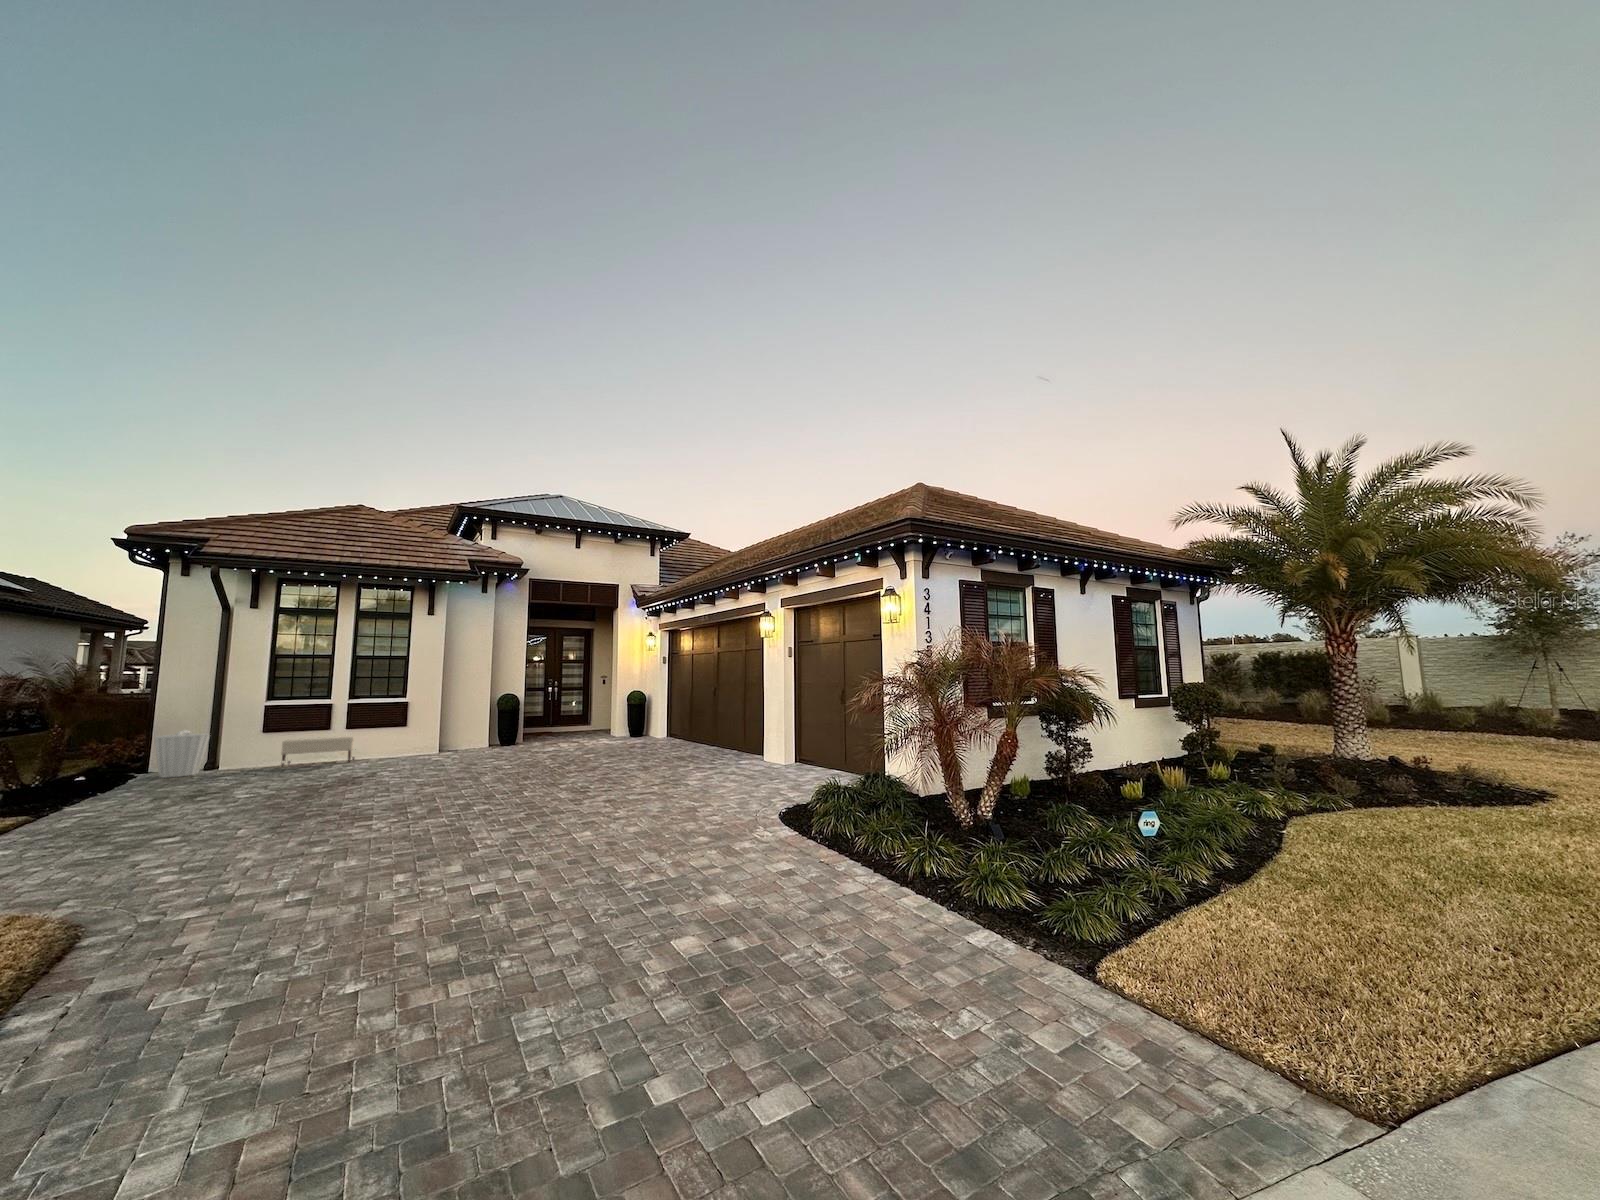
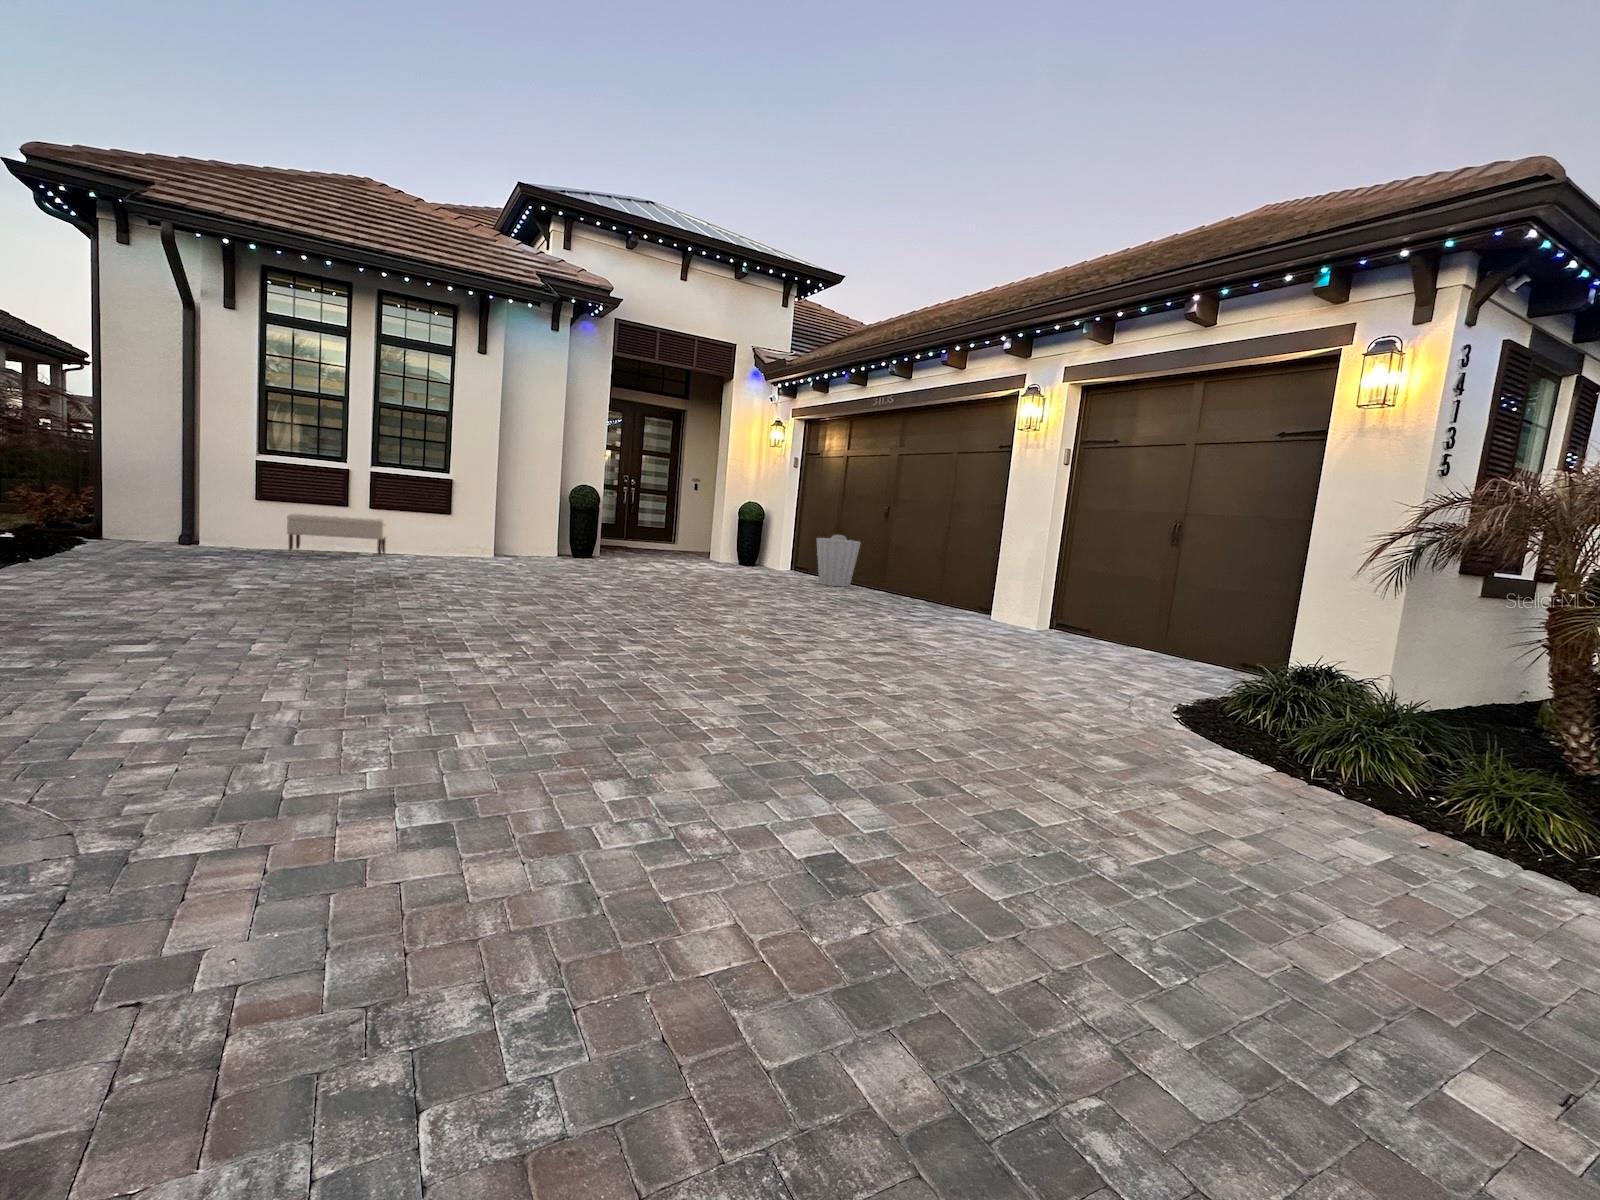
trash can: present [155,730,209,778] -> present [817,535,860,587]

